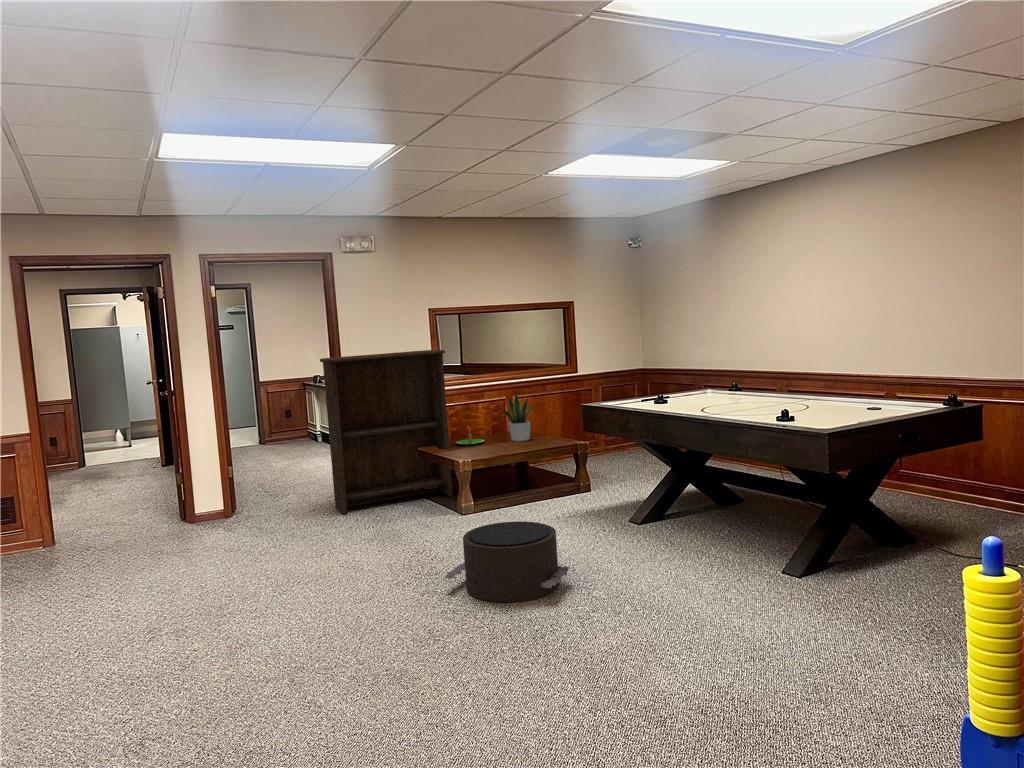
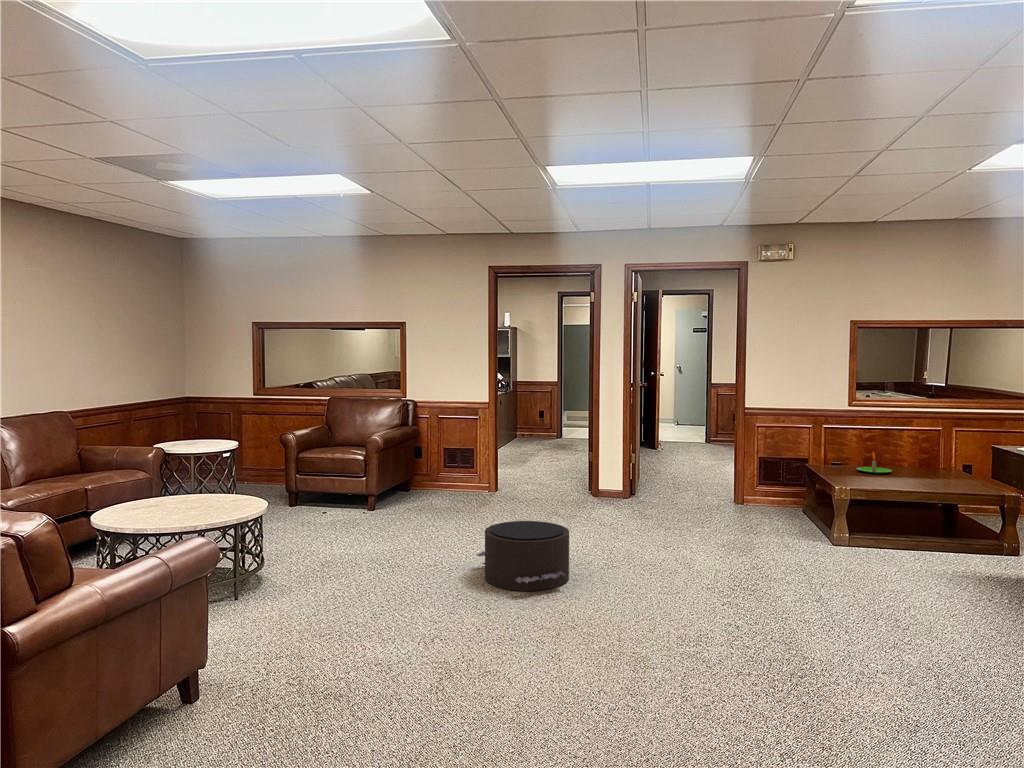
bookshelf: present [320,350,453,514] -> none [717,364,849,524]
potted plant: present [502,393,535,442] -> none [915,420,965,480]
pouf: present [445,521,570,602] -> present [476,521,569,591]

